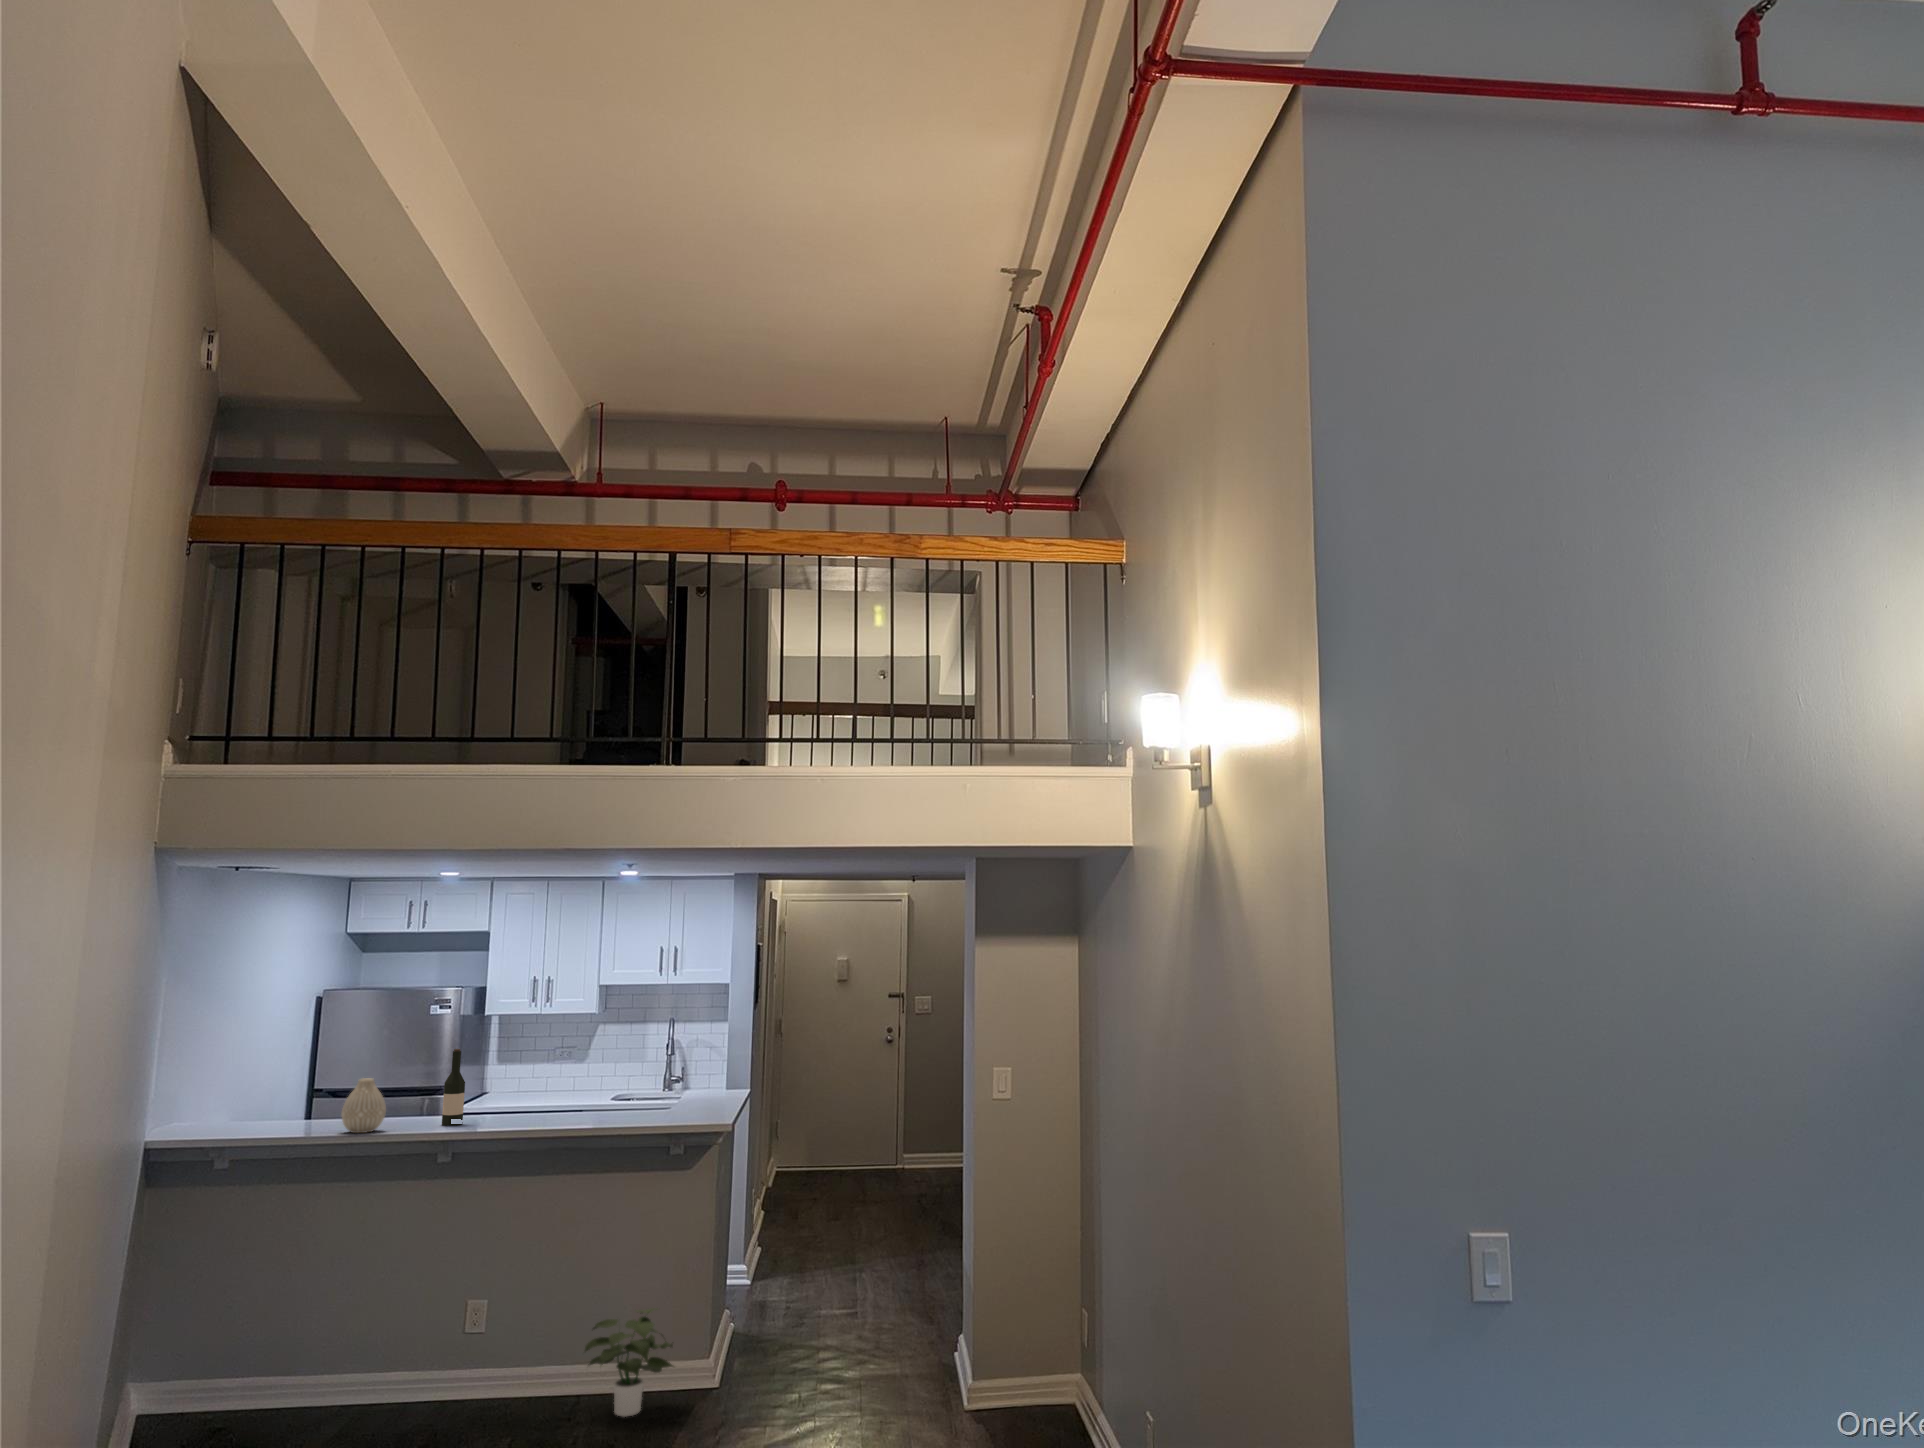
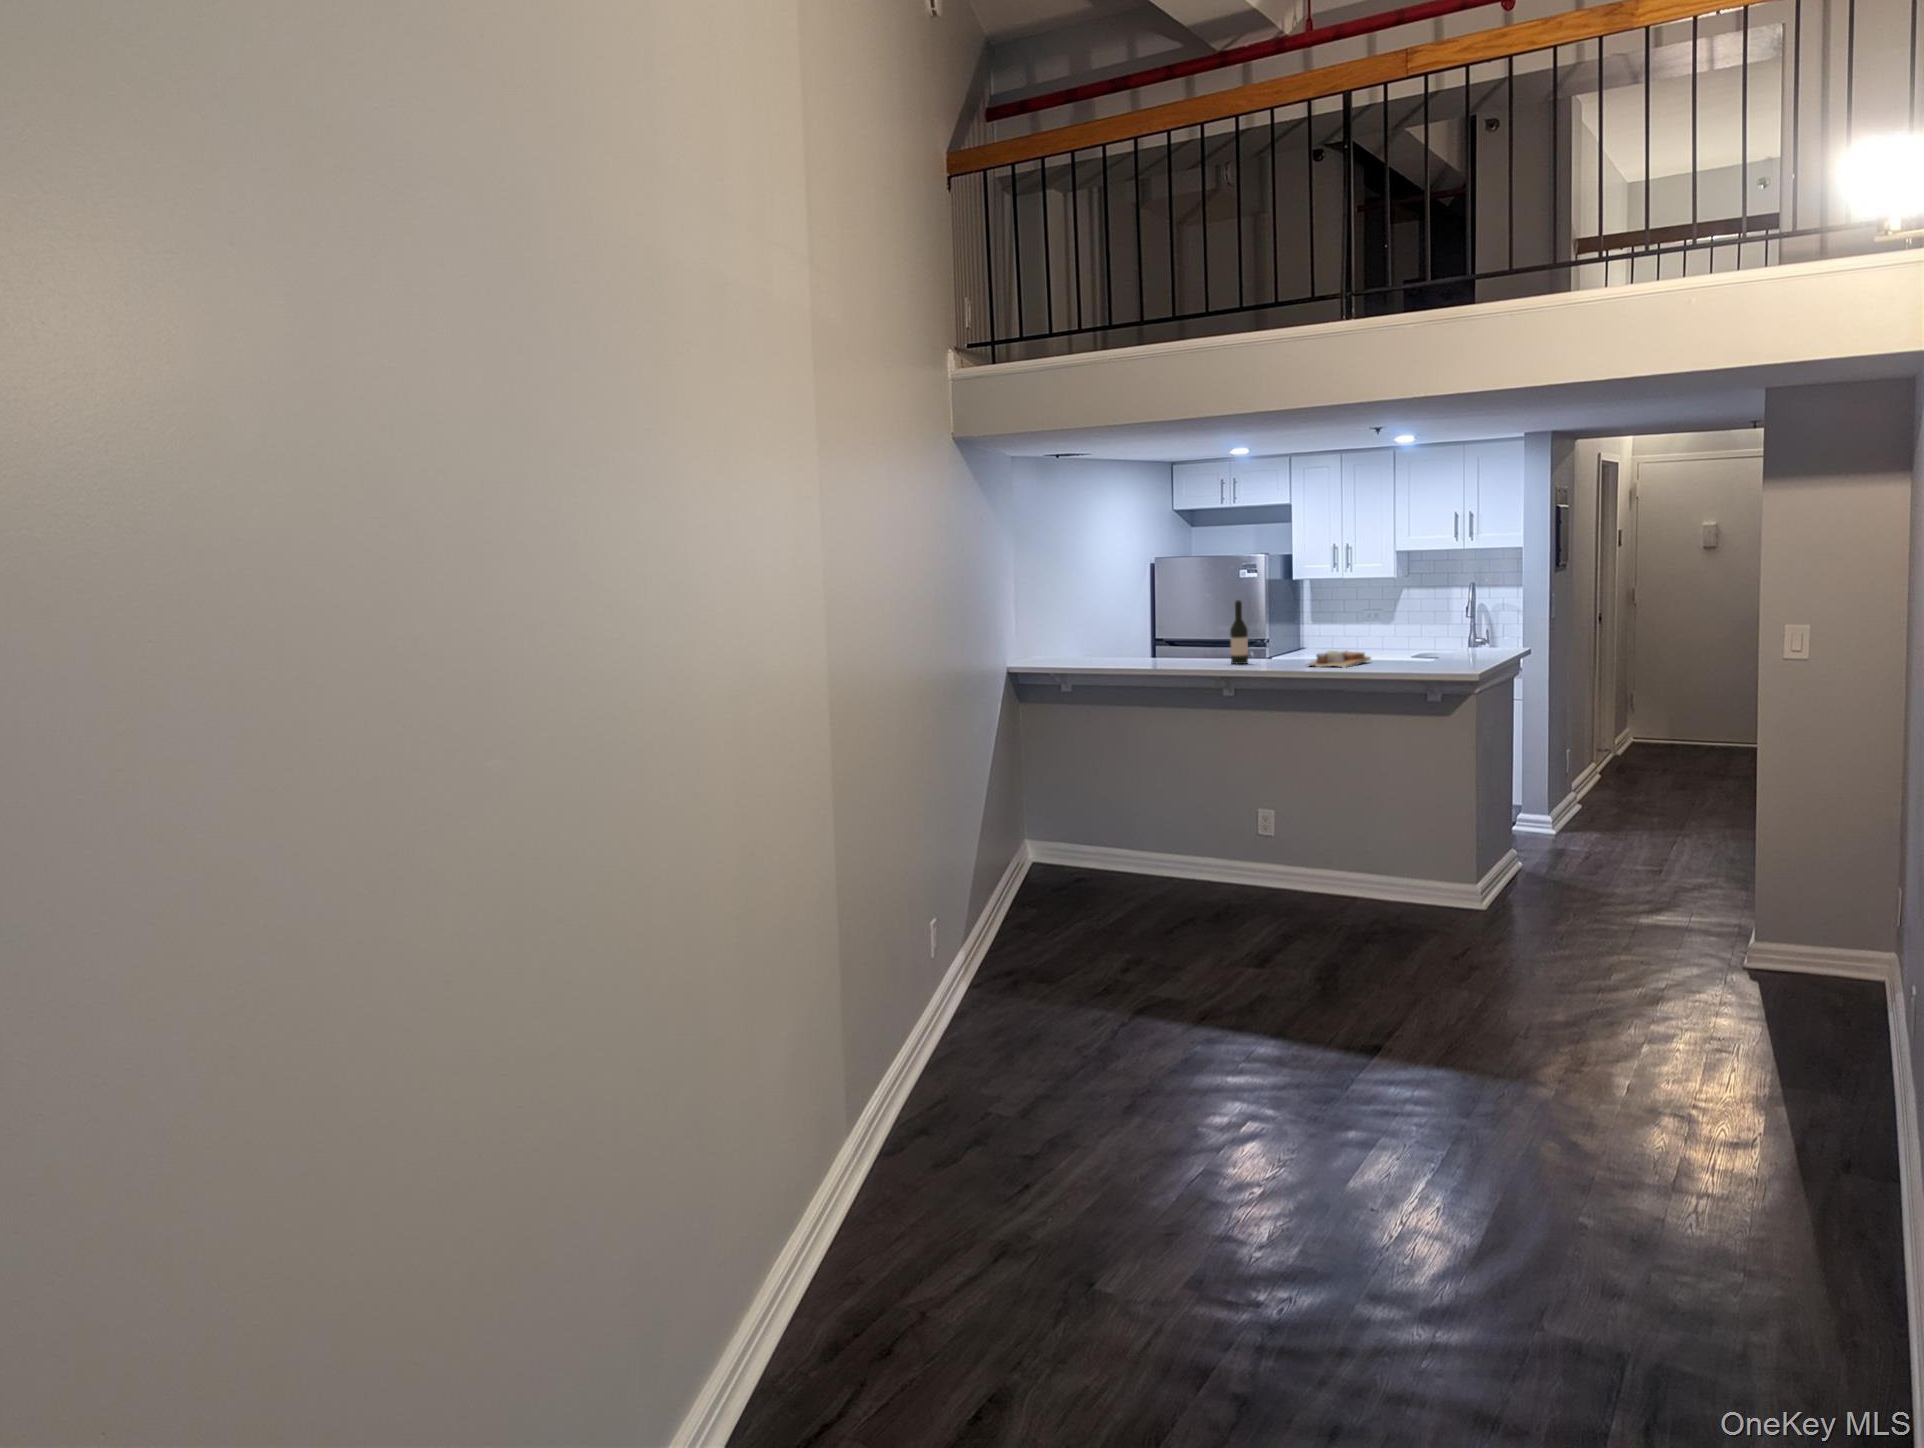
vase: present [341,1078,386,1133] -> none [1148,623,1183,666]
cutting board: none [535,1104,598,1128] -> present [1307,651,1371,668]
potted plant: present [585,1308,673,1417] -> none [1348,829,1435,915]

